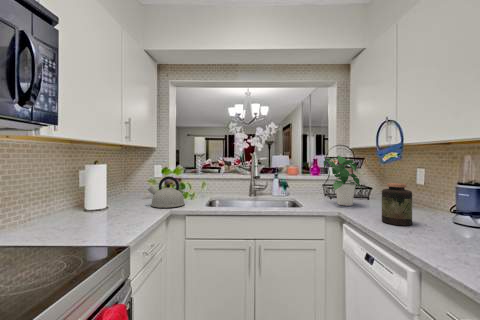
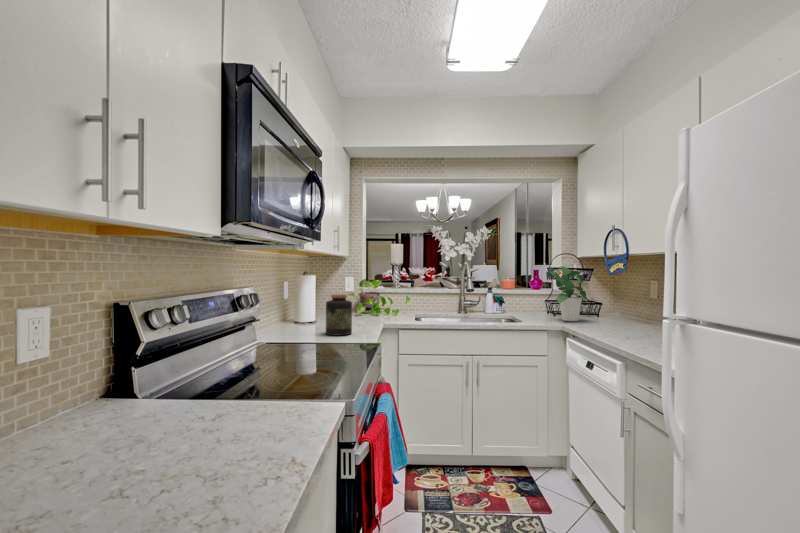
kettle: present [148,176,185,208] -> none [354,289,393,322]
jar: present [382,183,412,225] -> present [326,294,352,335]

